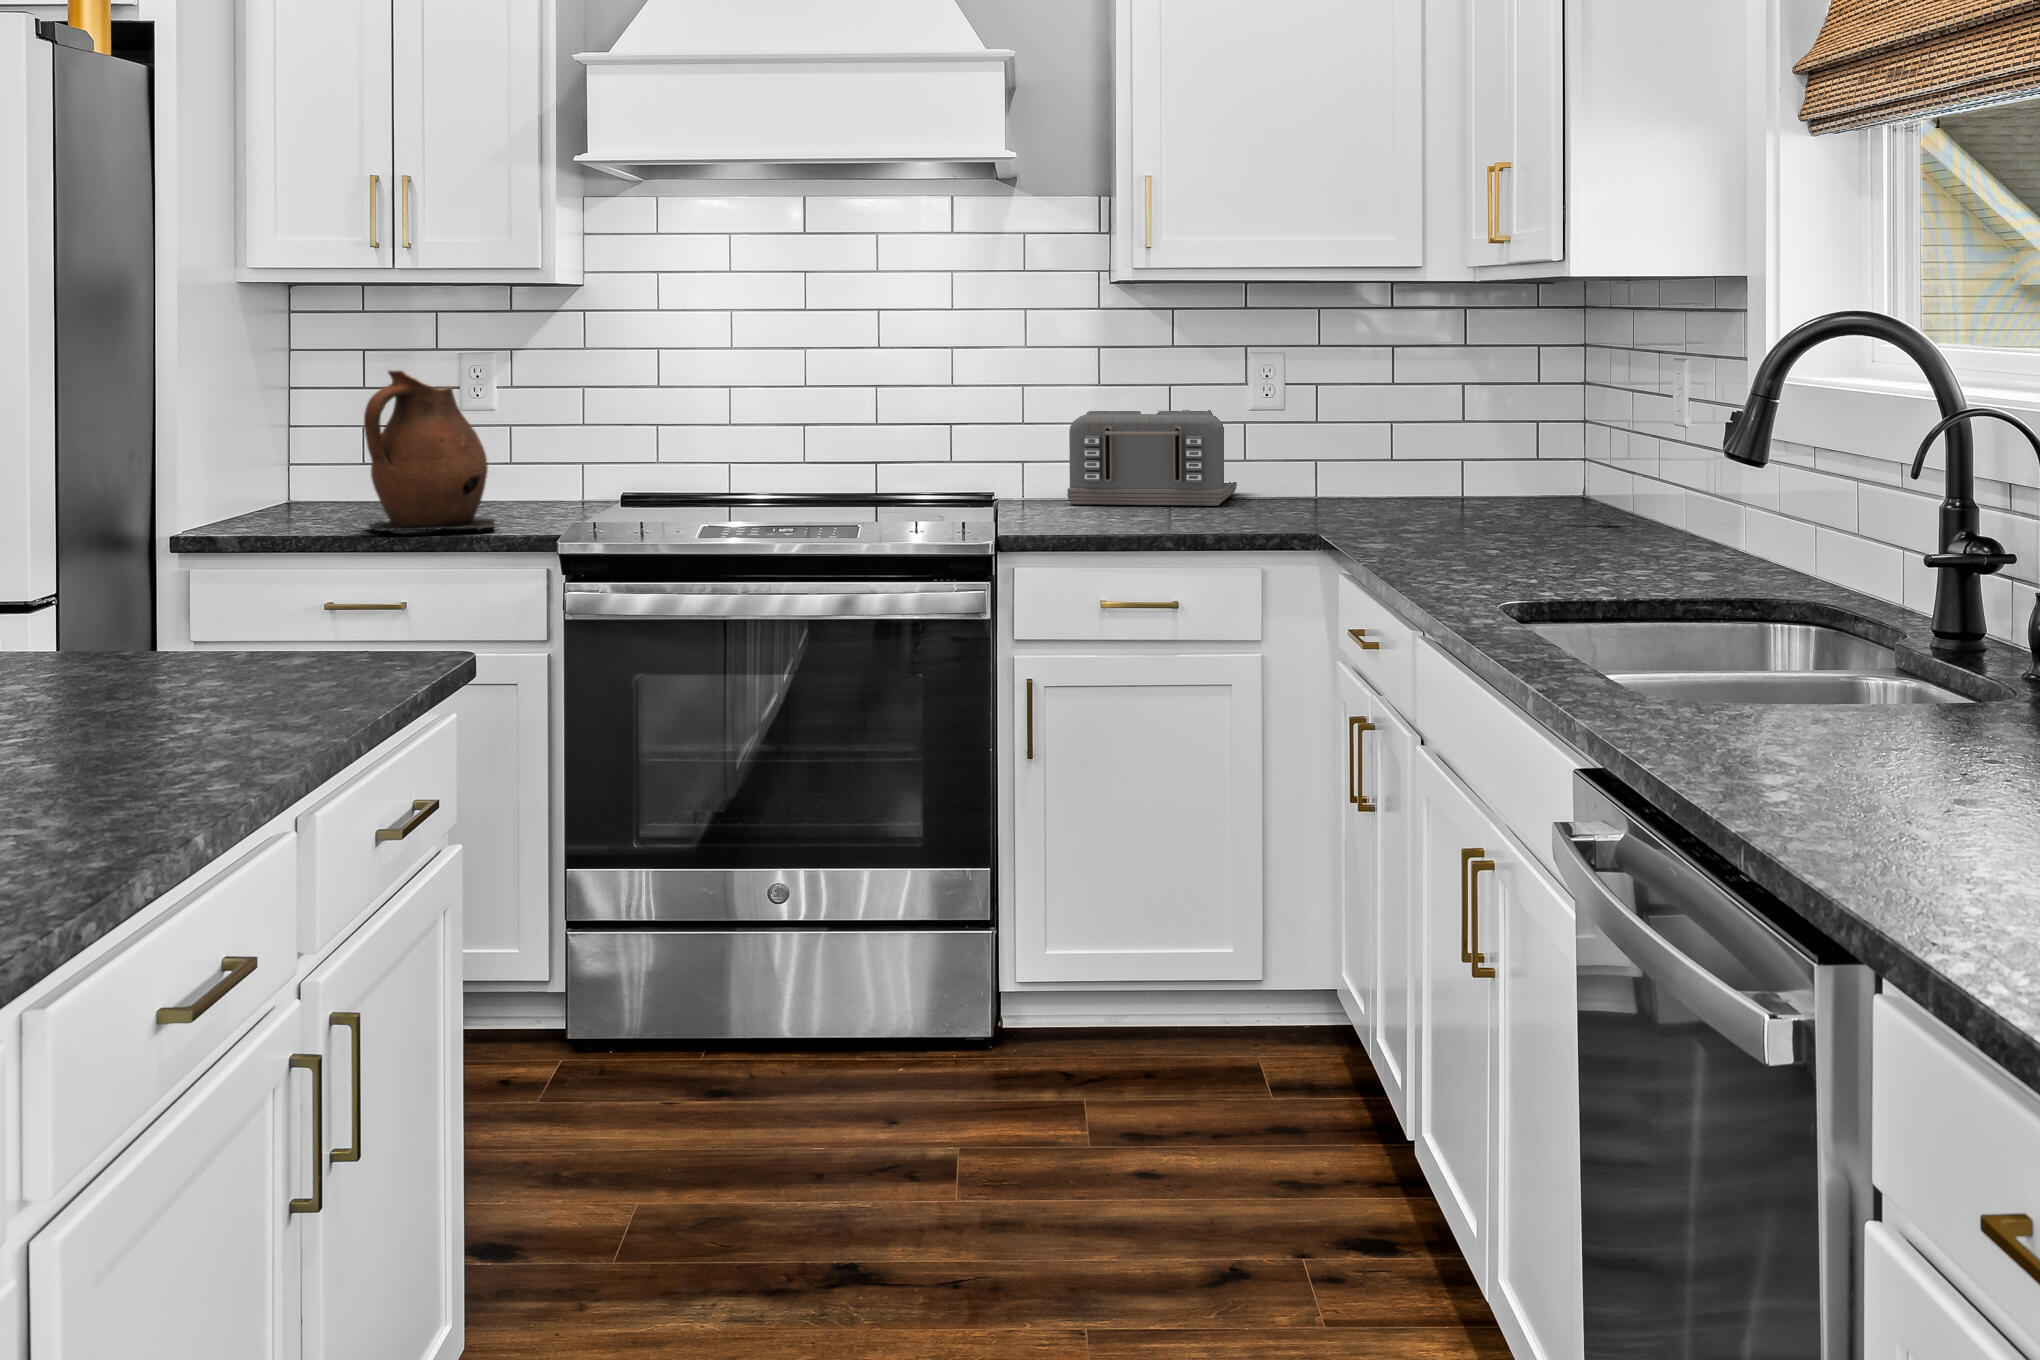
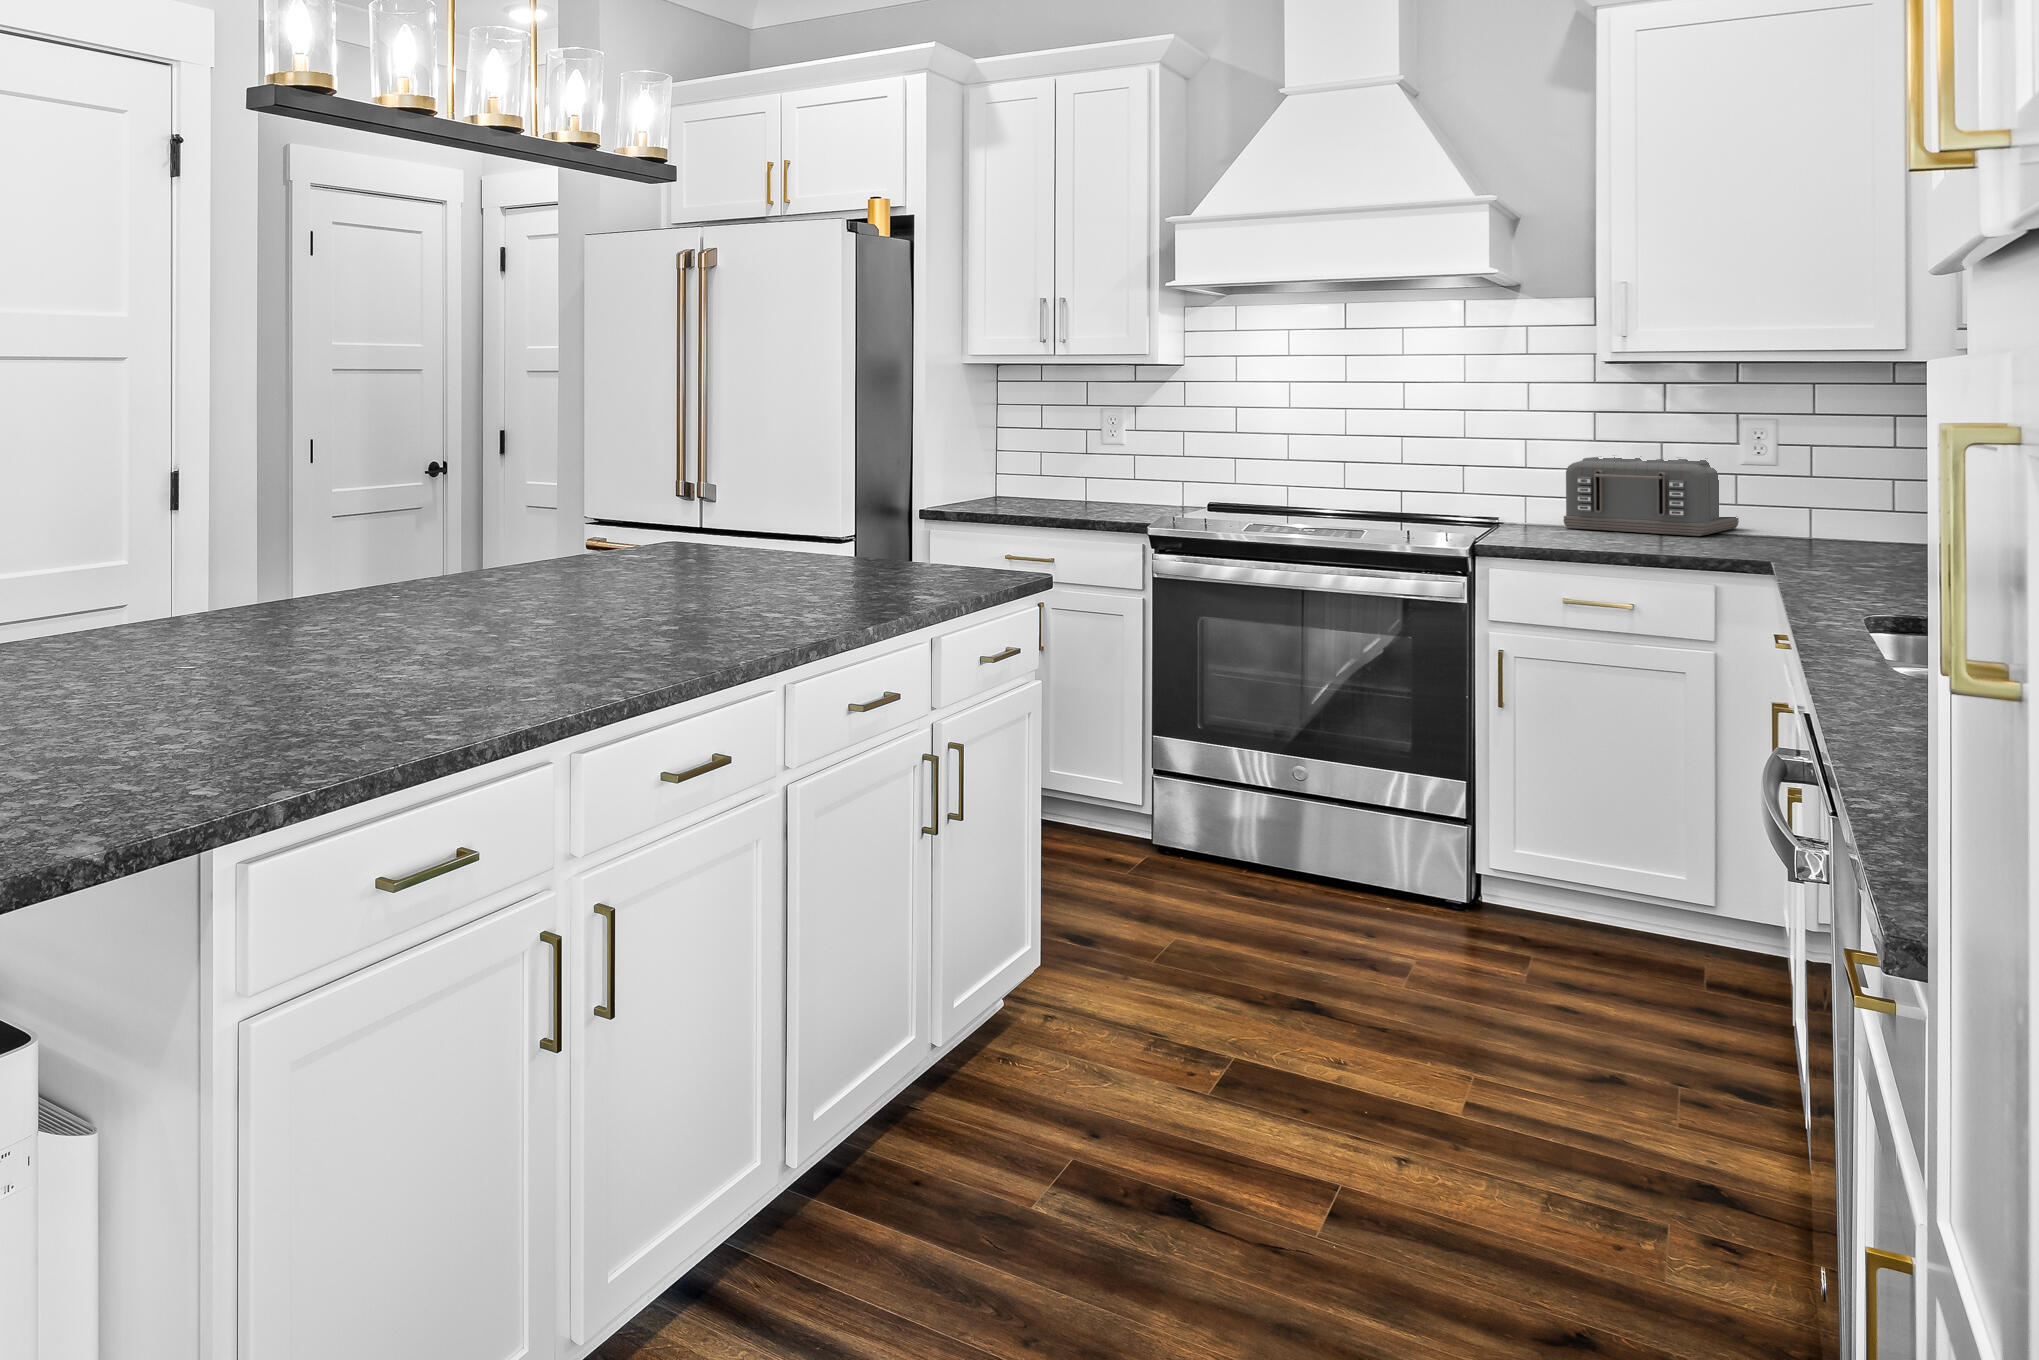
ceramic pitcher: present [364,370,495,531] -> none [1032,417,1118,520]

